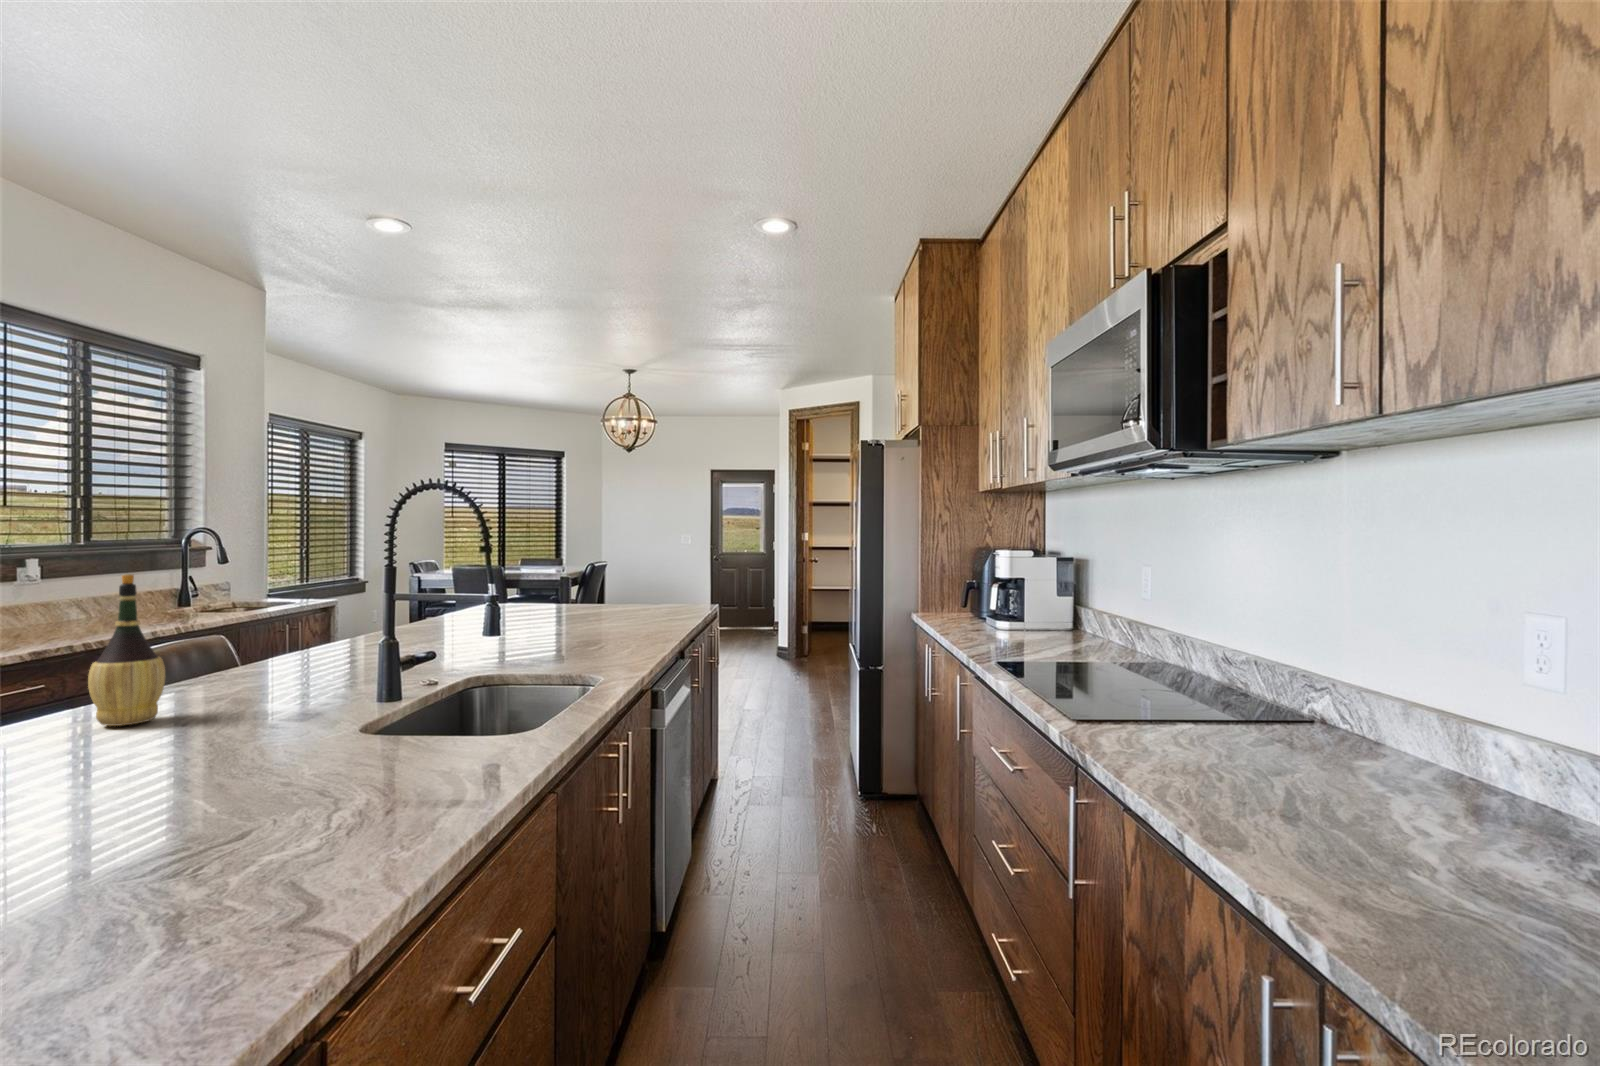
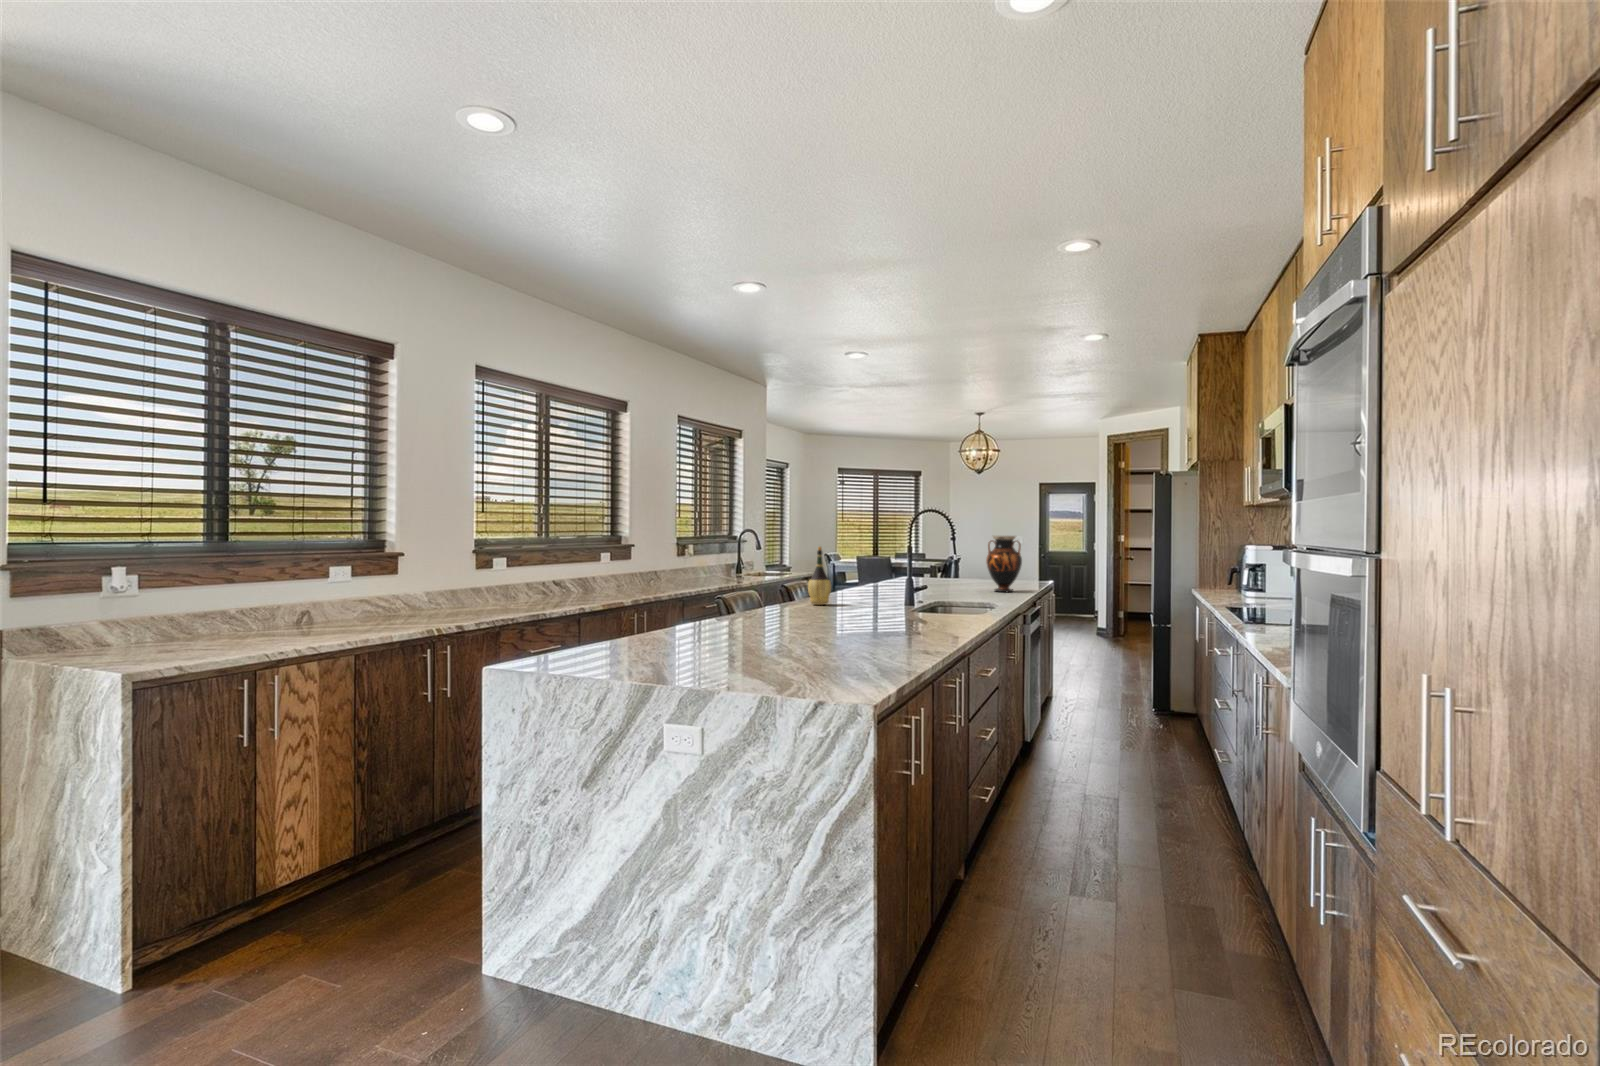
vase: none [602,538,664,638] -> present [986,536,1022,592]

